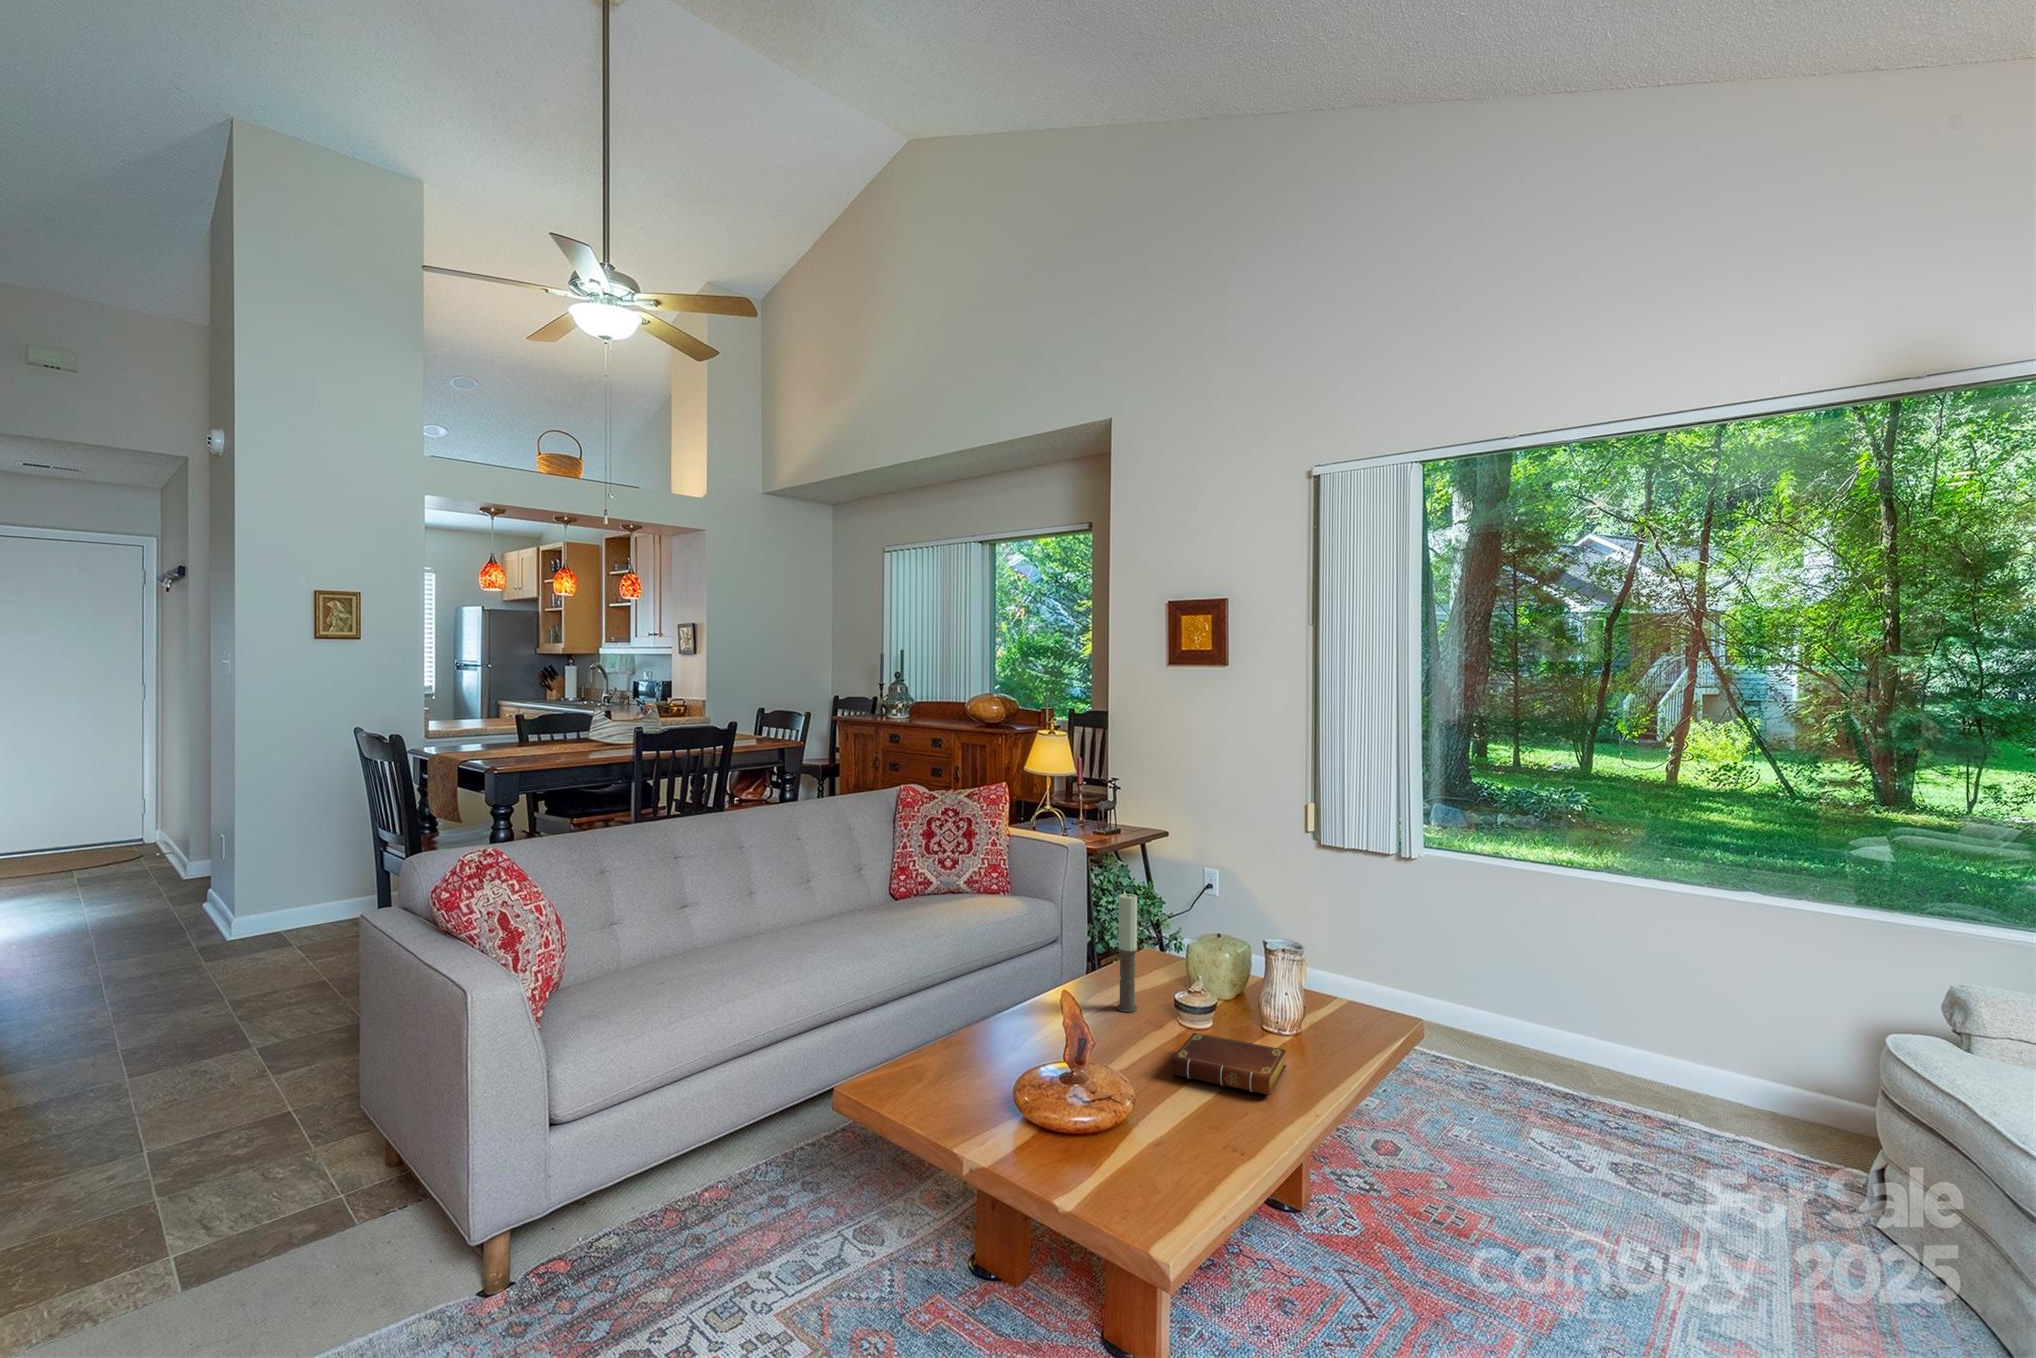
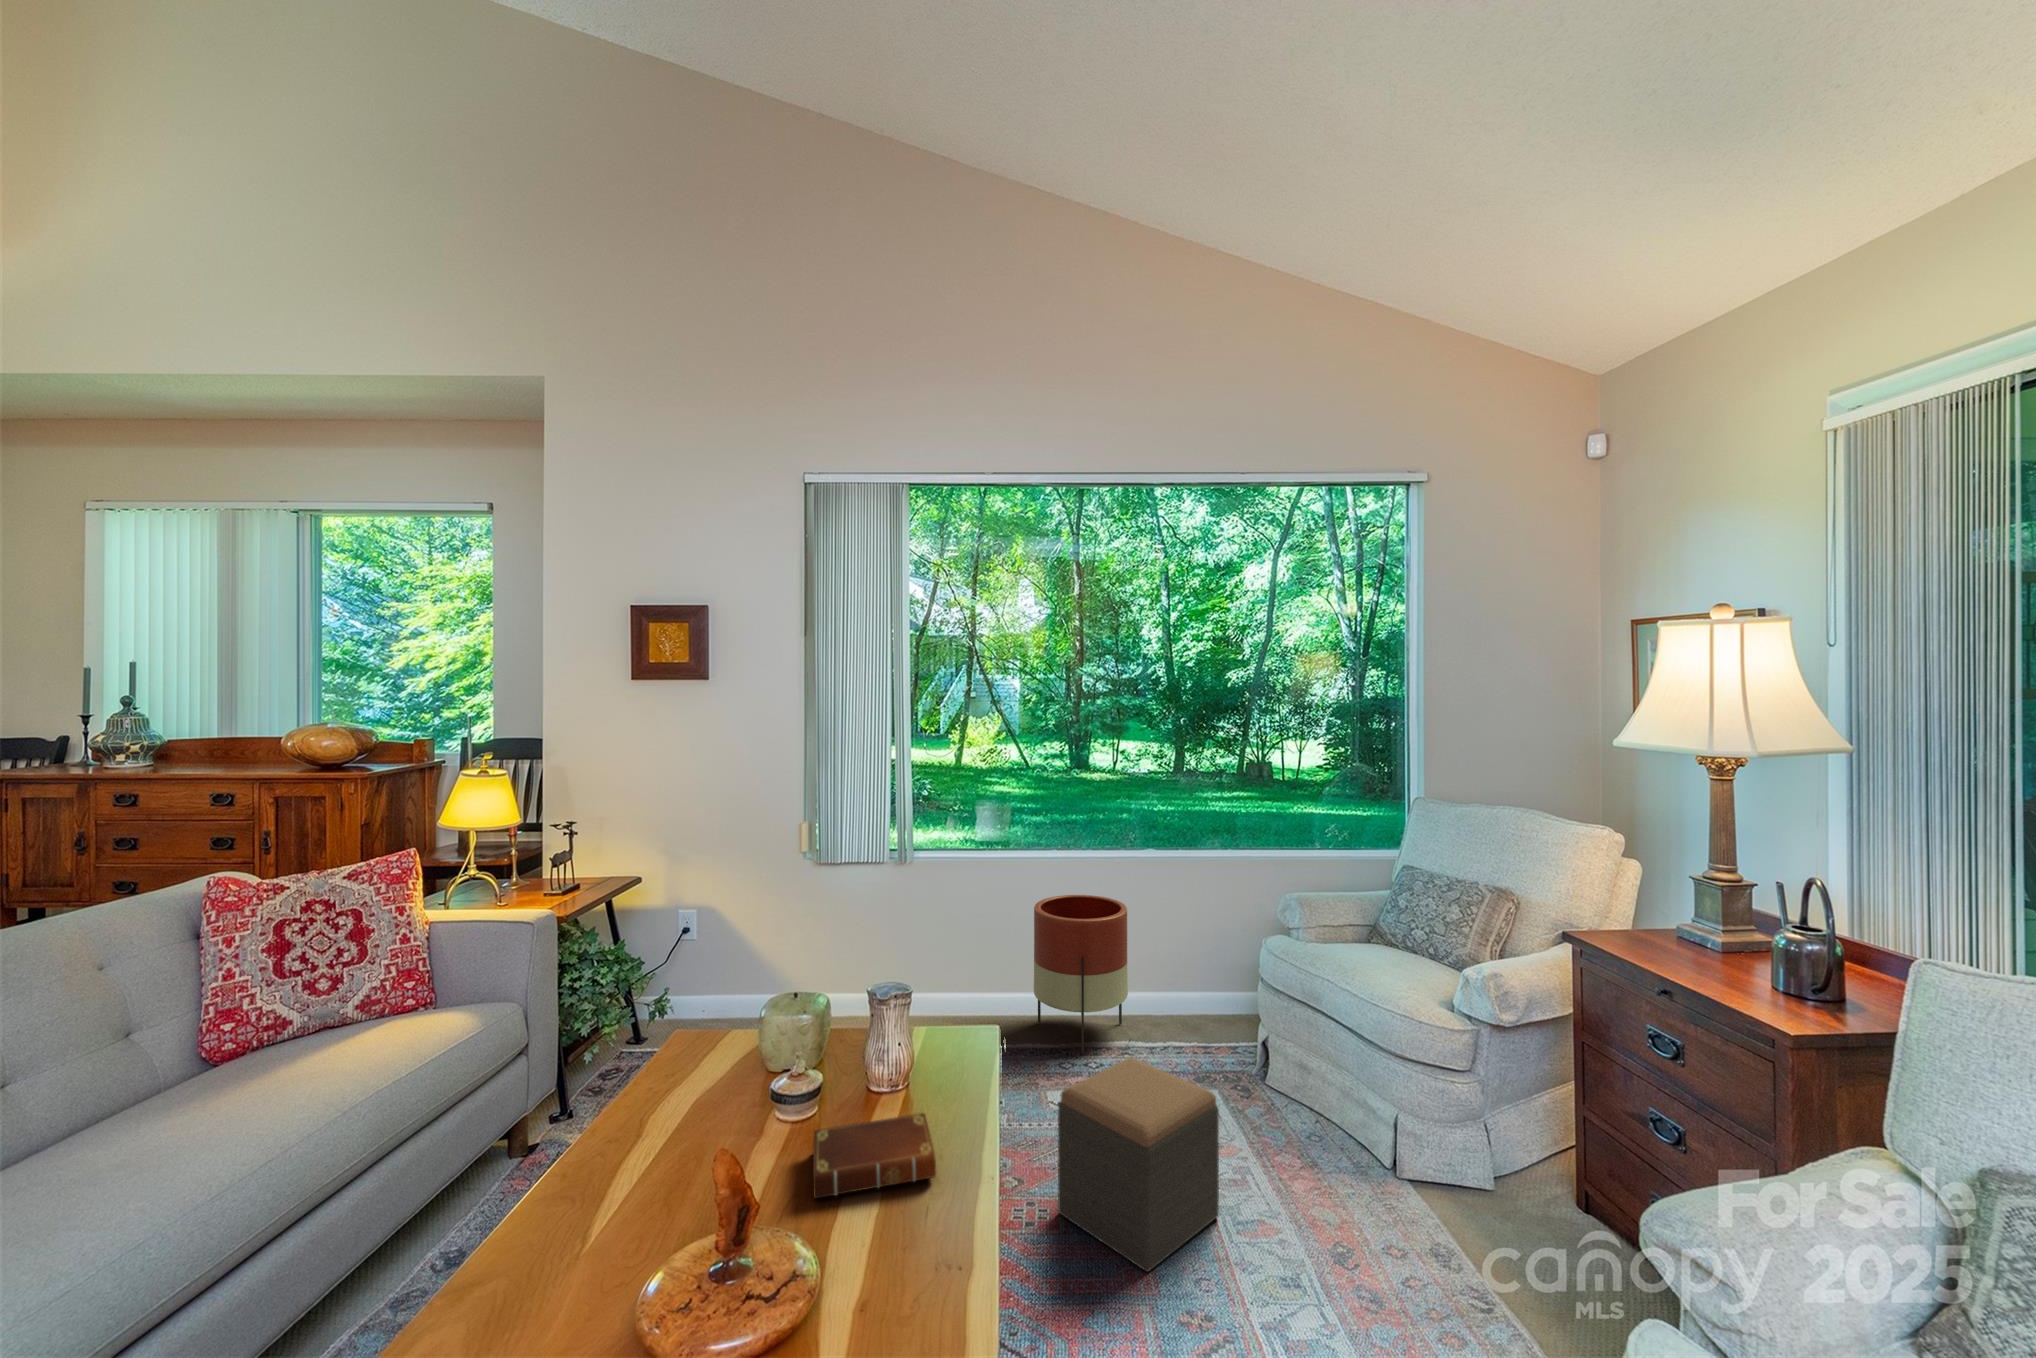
candle: present [1117,893,1138,1012] -> none [683,972,711,1131]
planter: none [1553,925,1690,1113] -> present [1034,895,1128,1056]
footstool: none [1473,1100,1682,1313] -> present [1058,1057,1219,1272]

